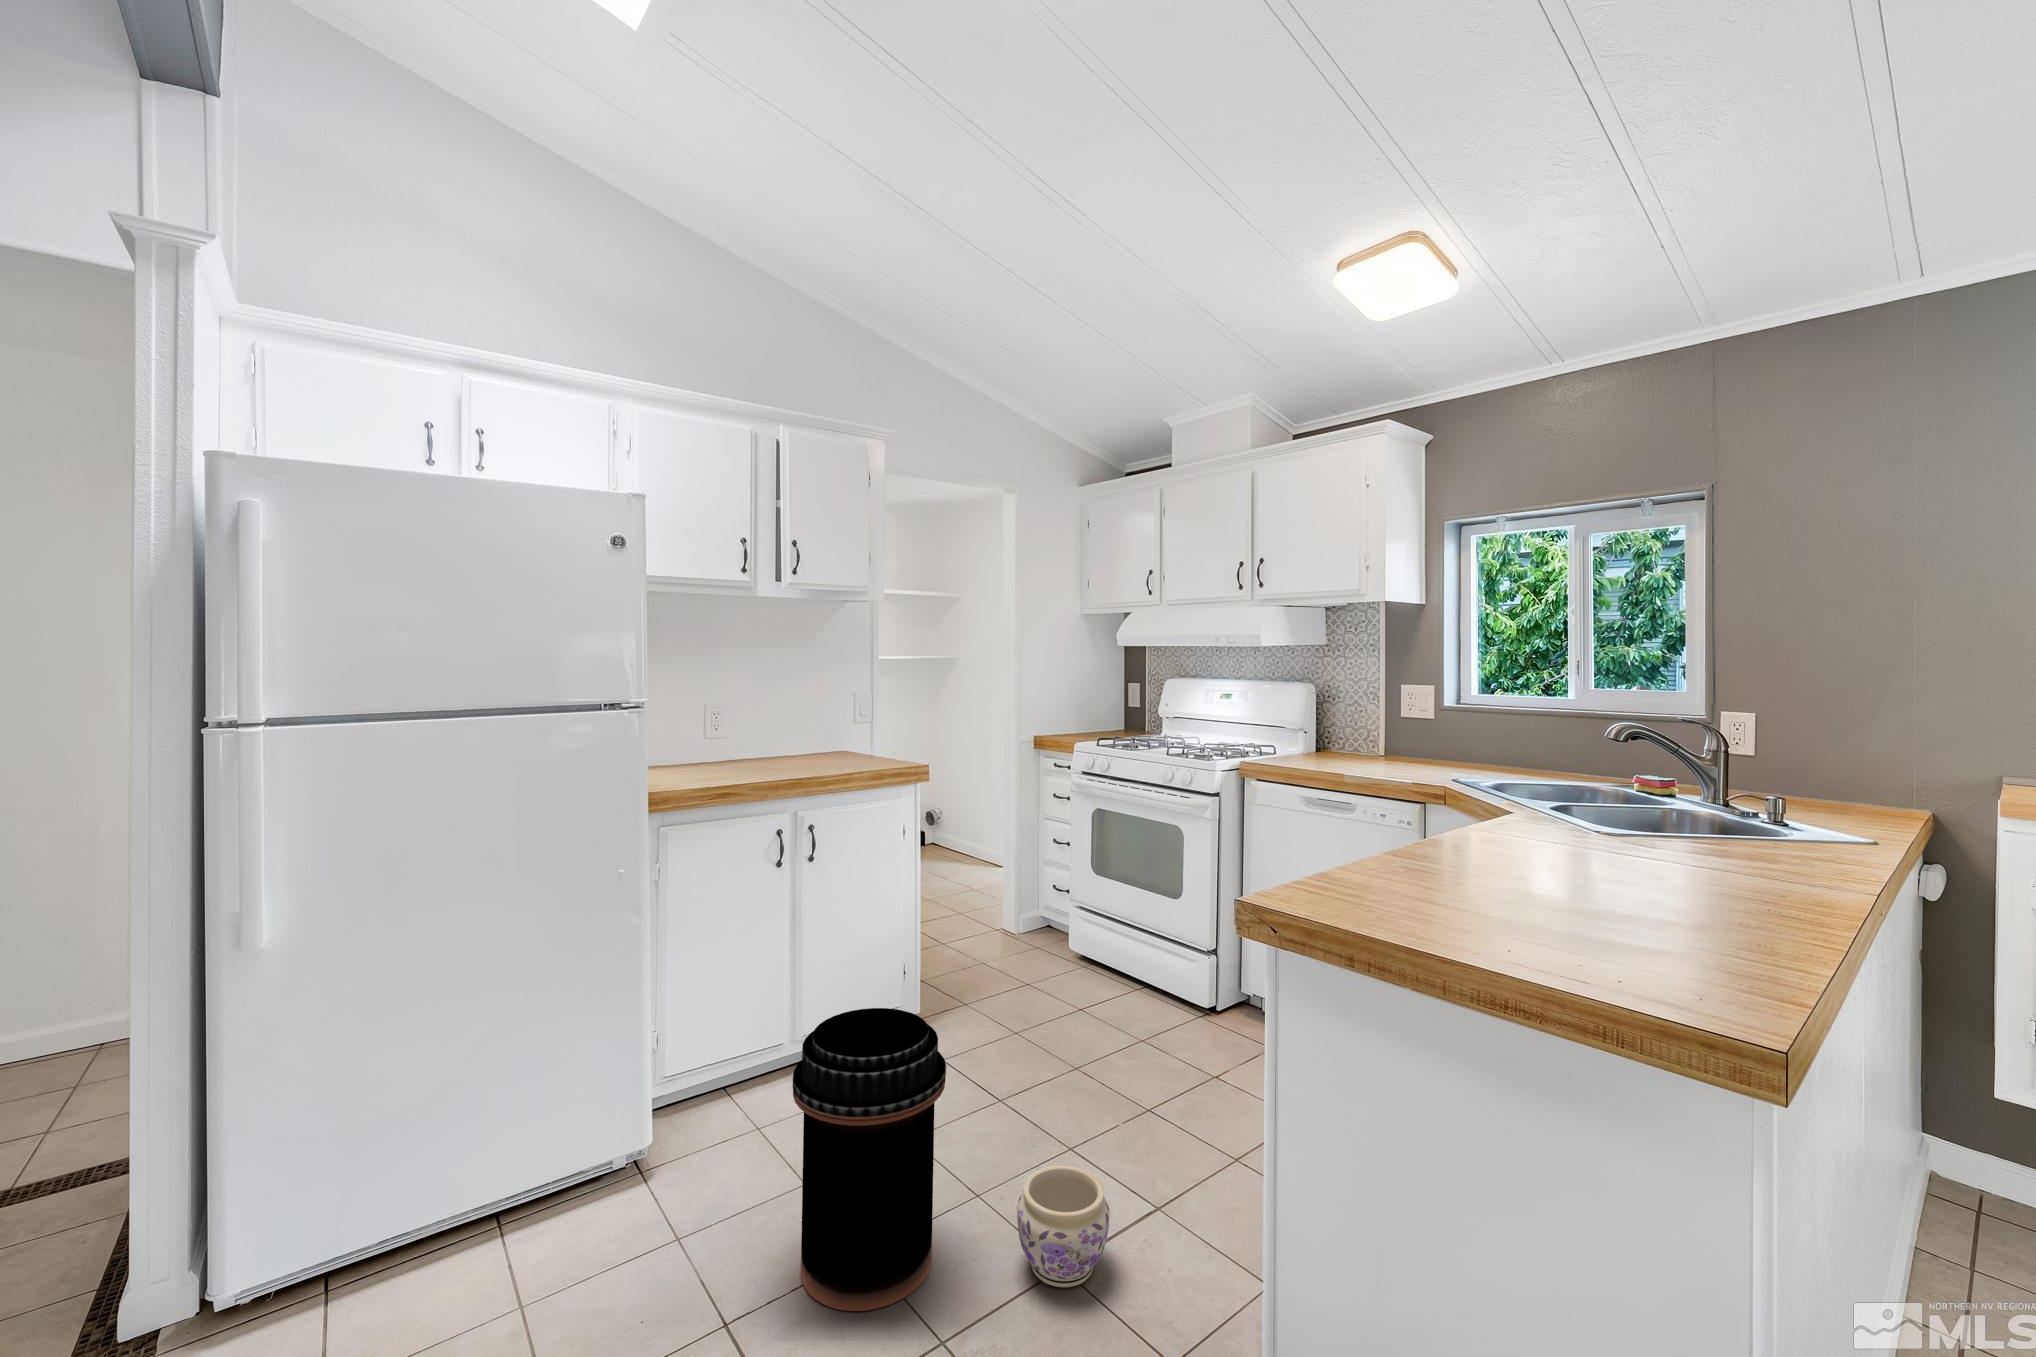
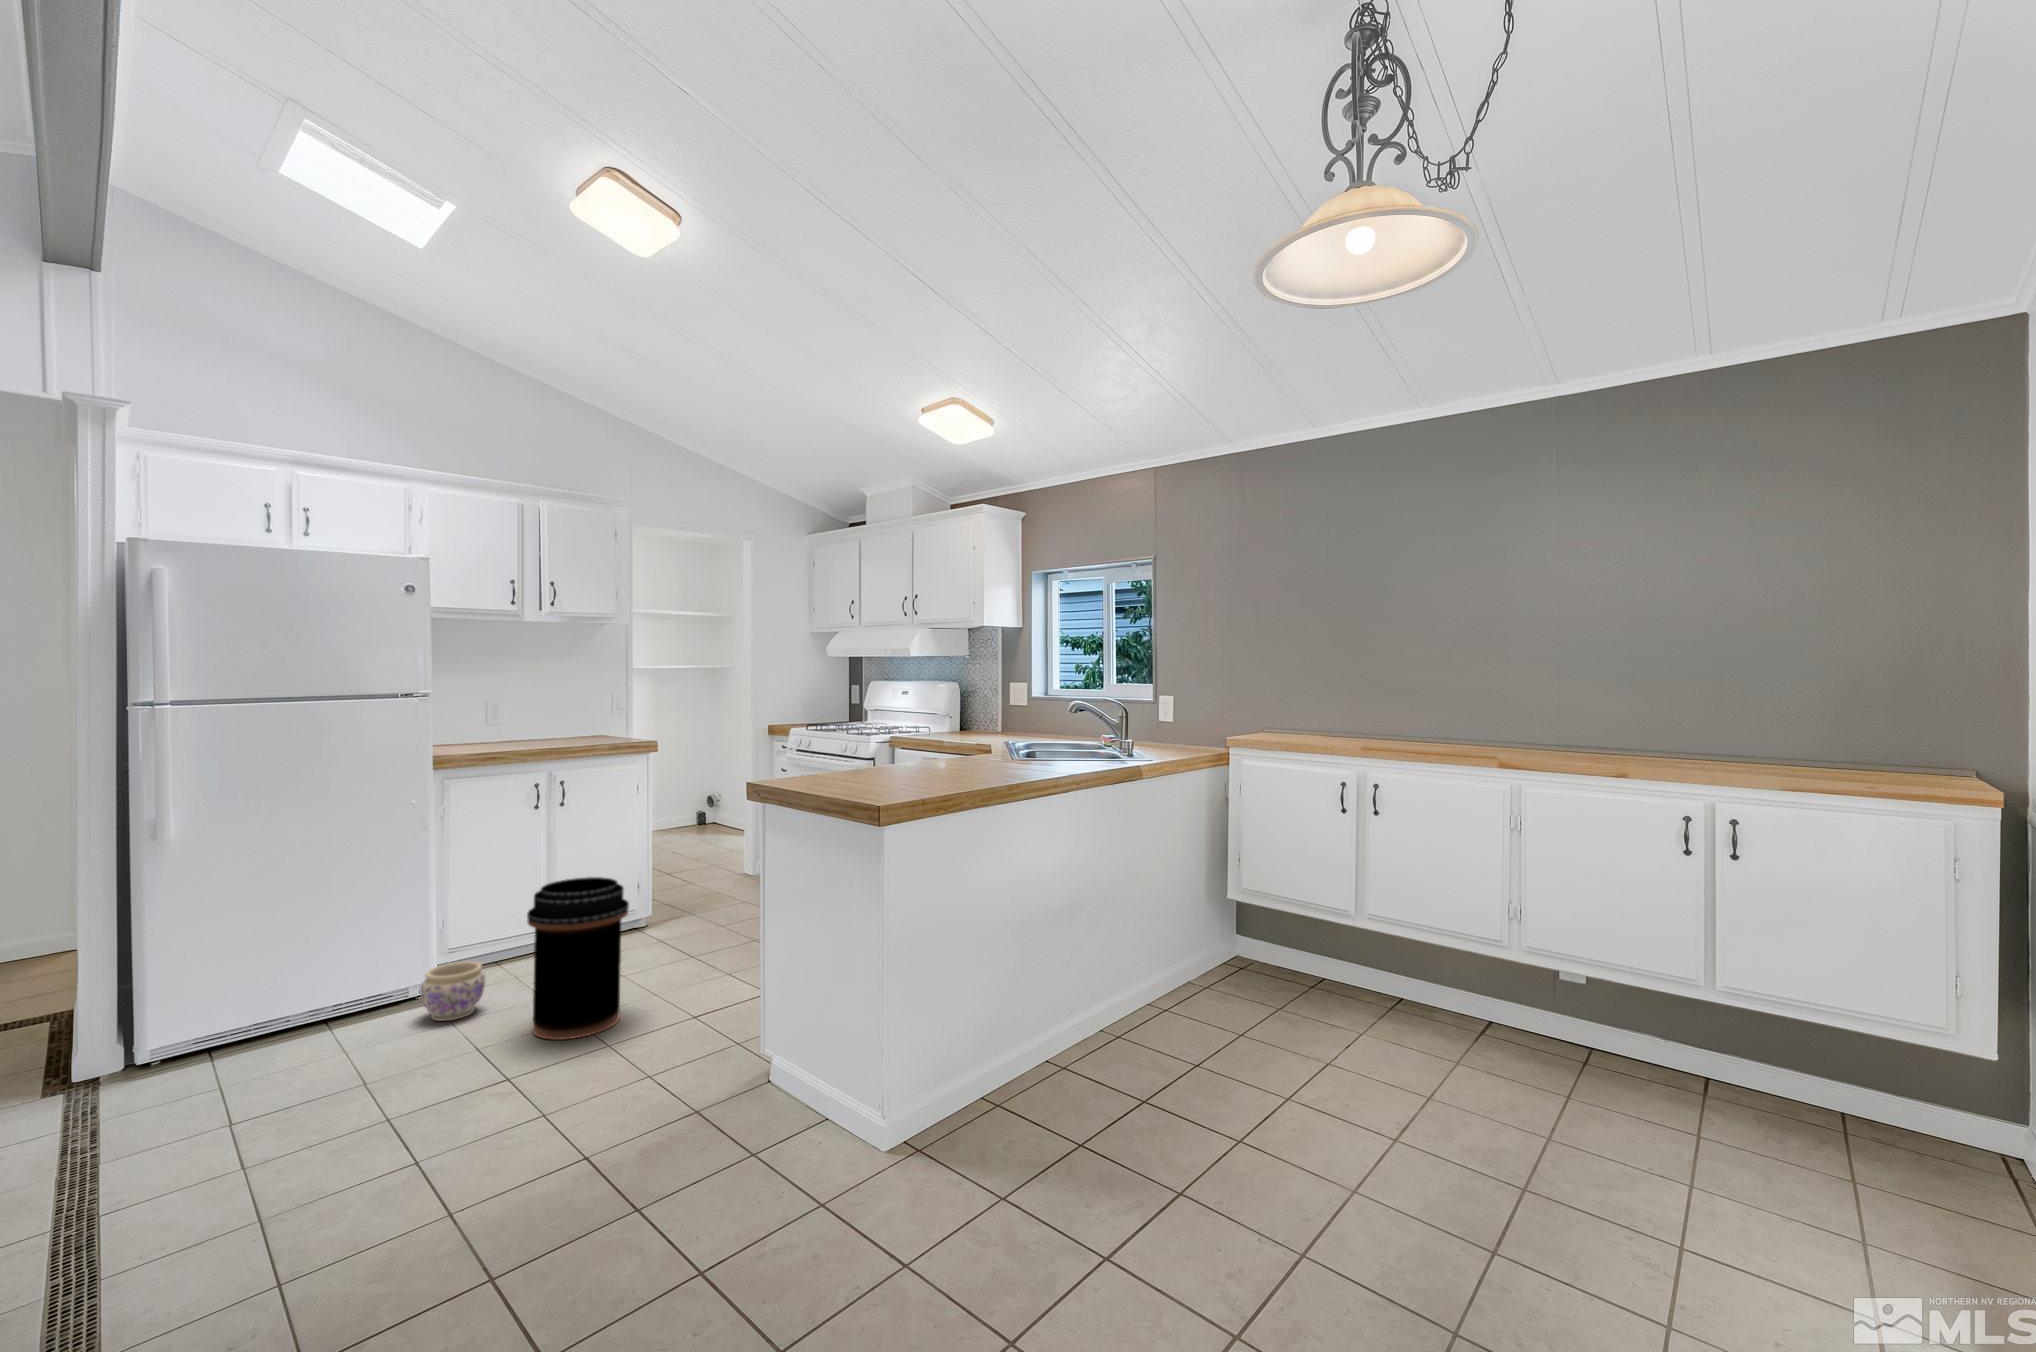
planter: present [1017,1166,1110,1289] -> present [421,962,486,1021]

